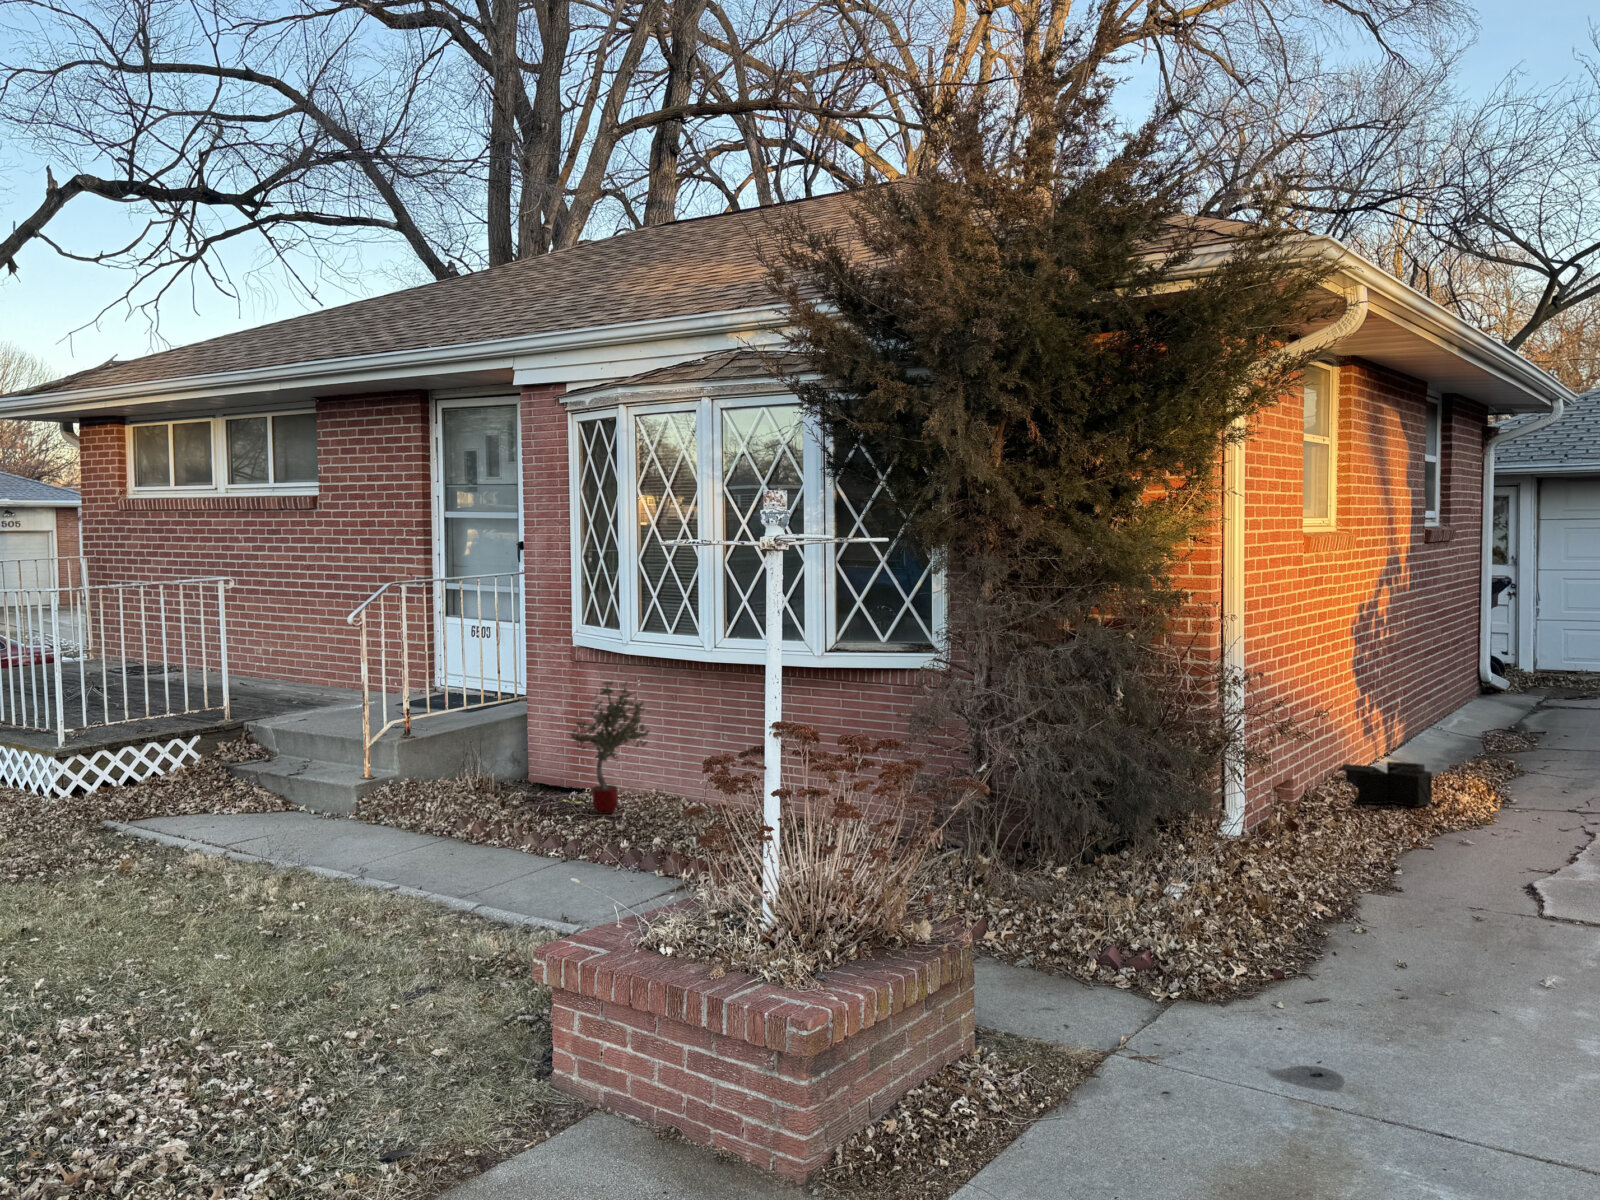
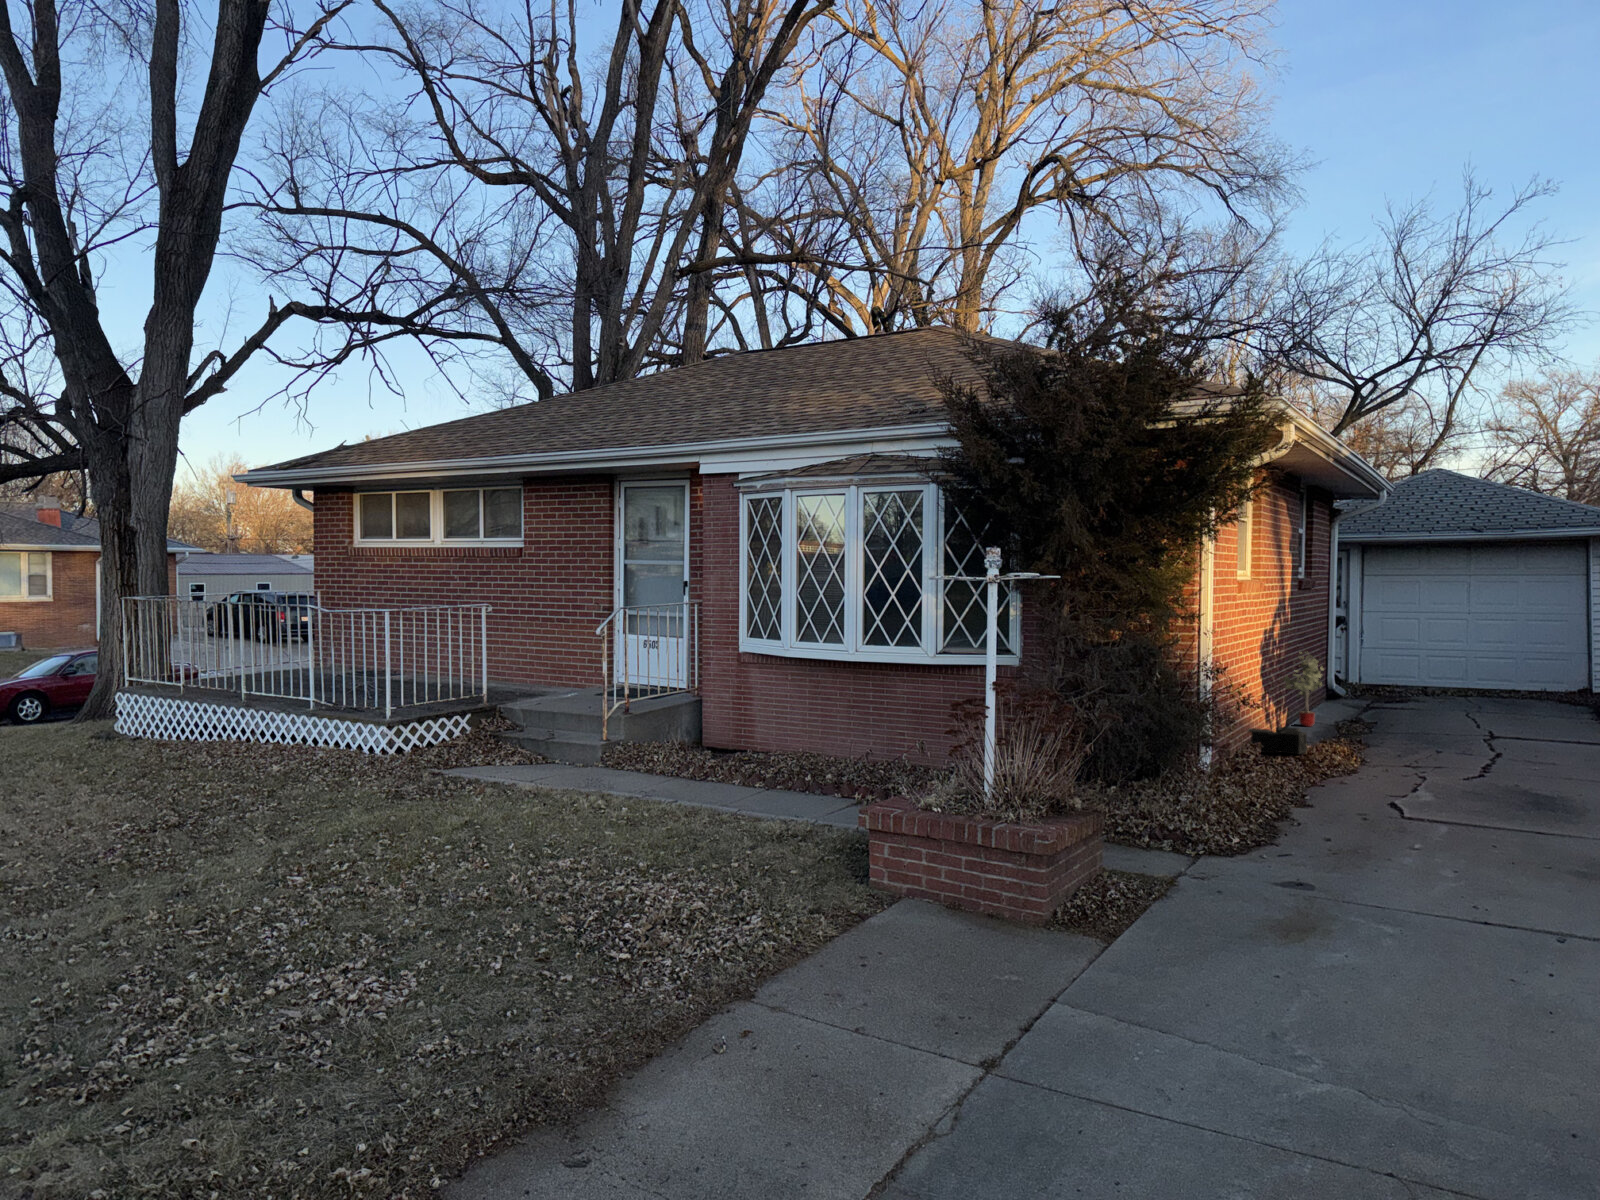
potted tree: present [571,682,650,814] -> present [1284,652,1323,726]

